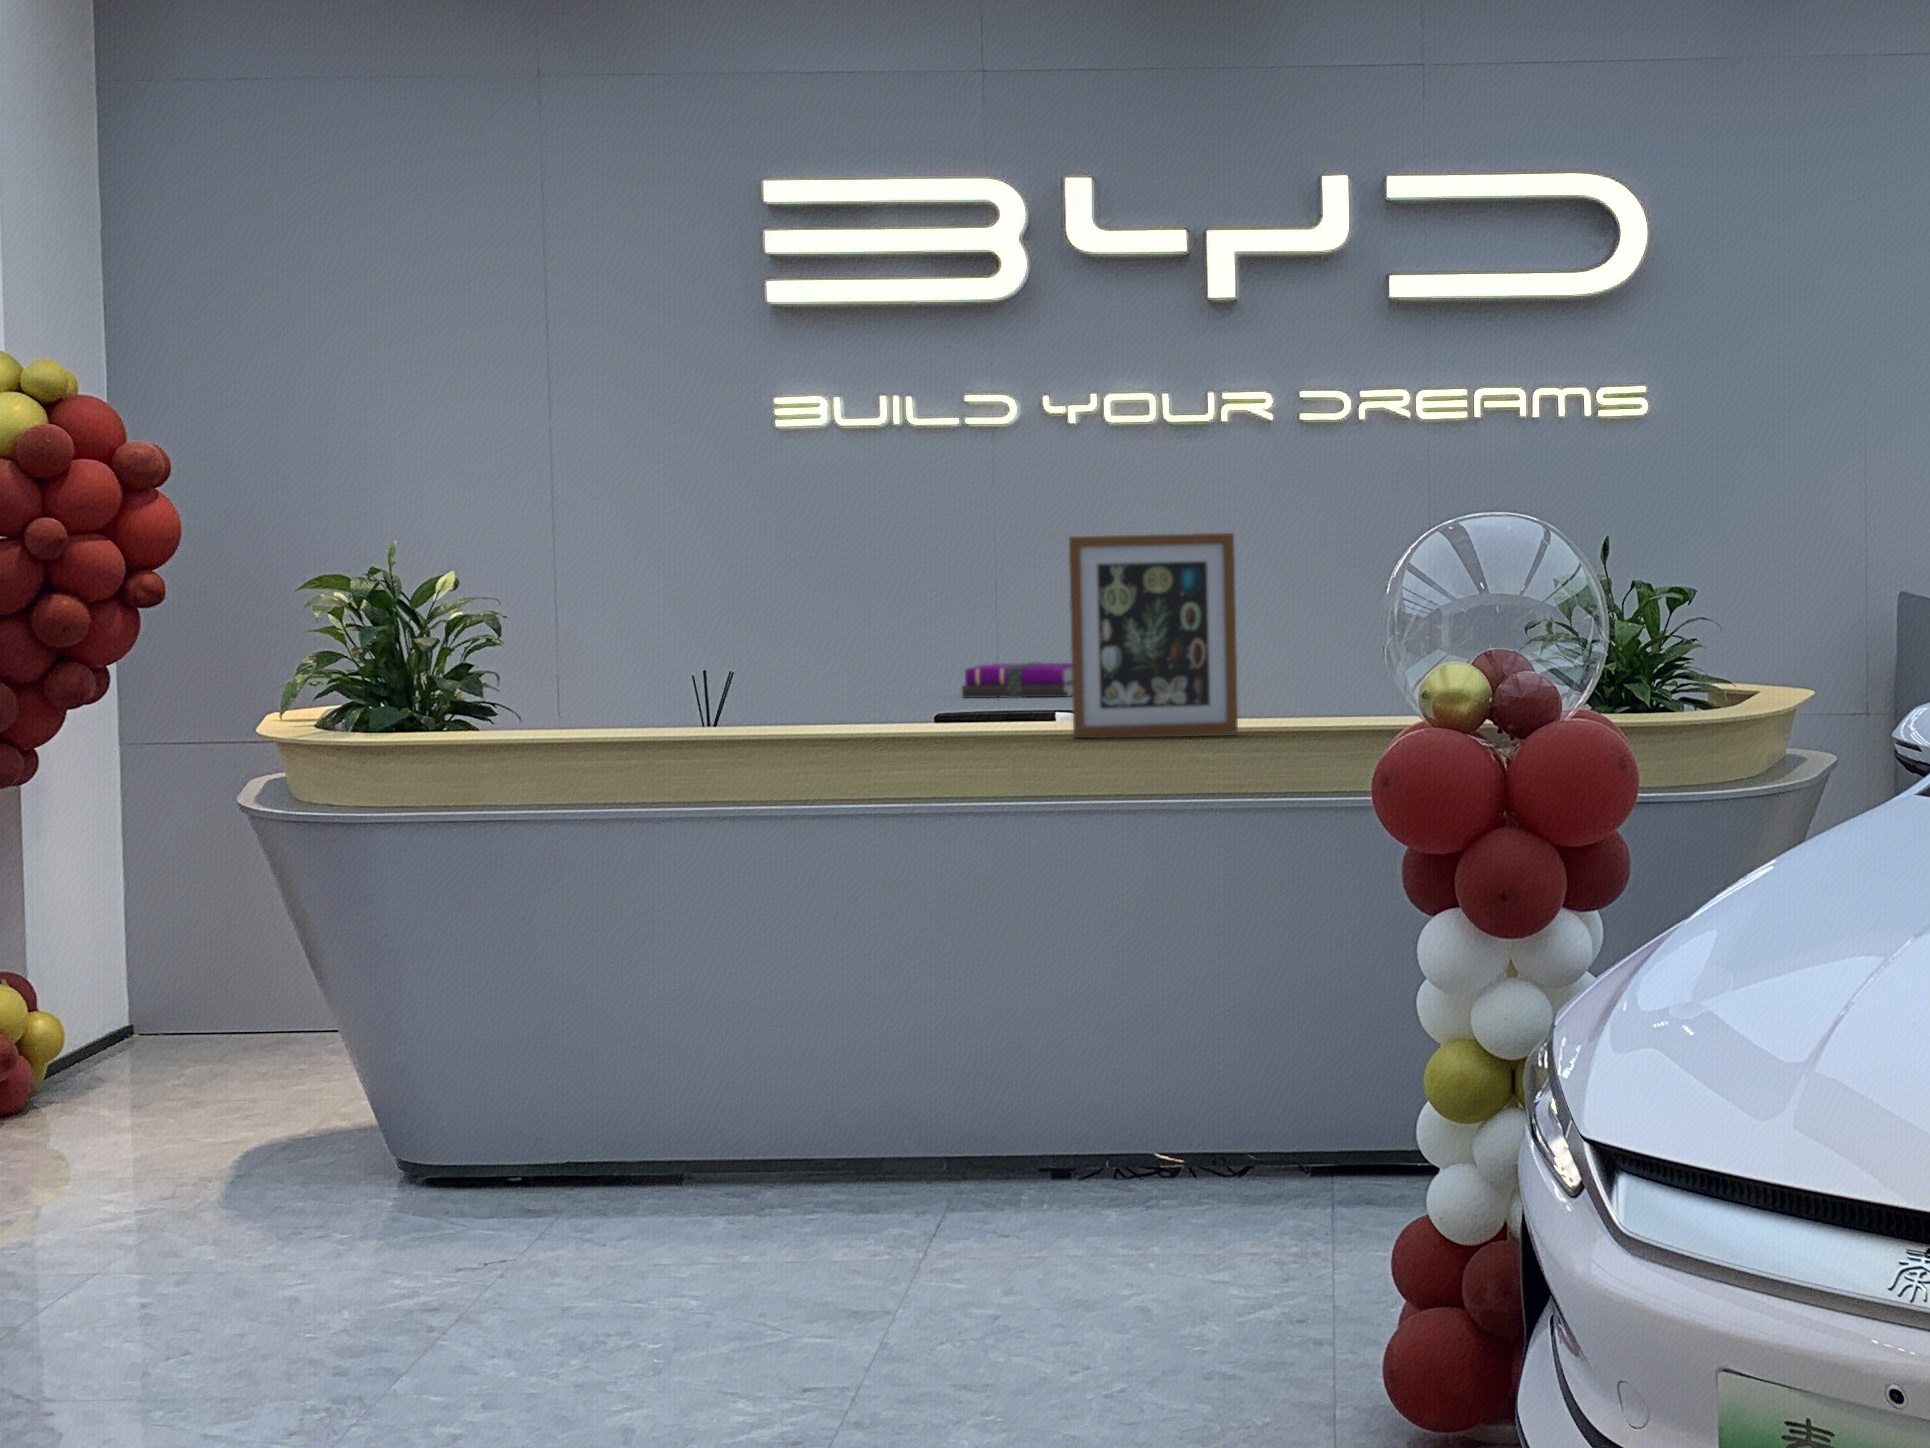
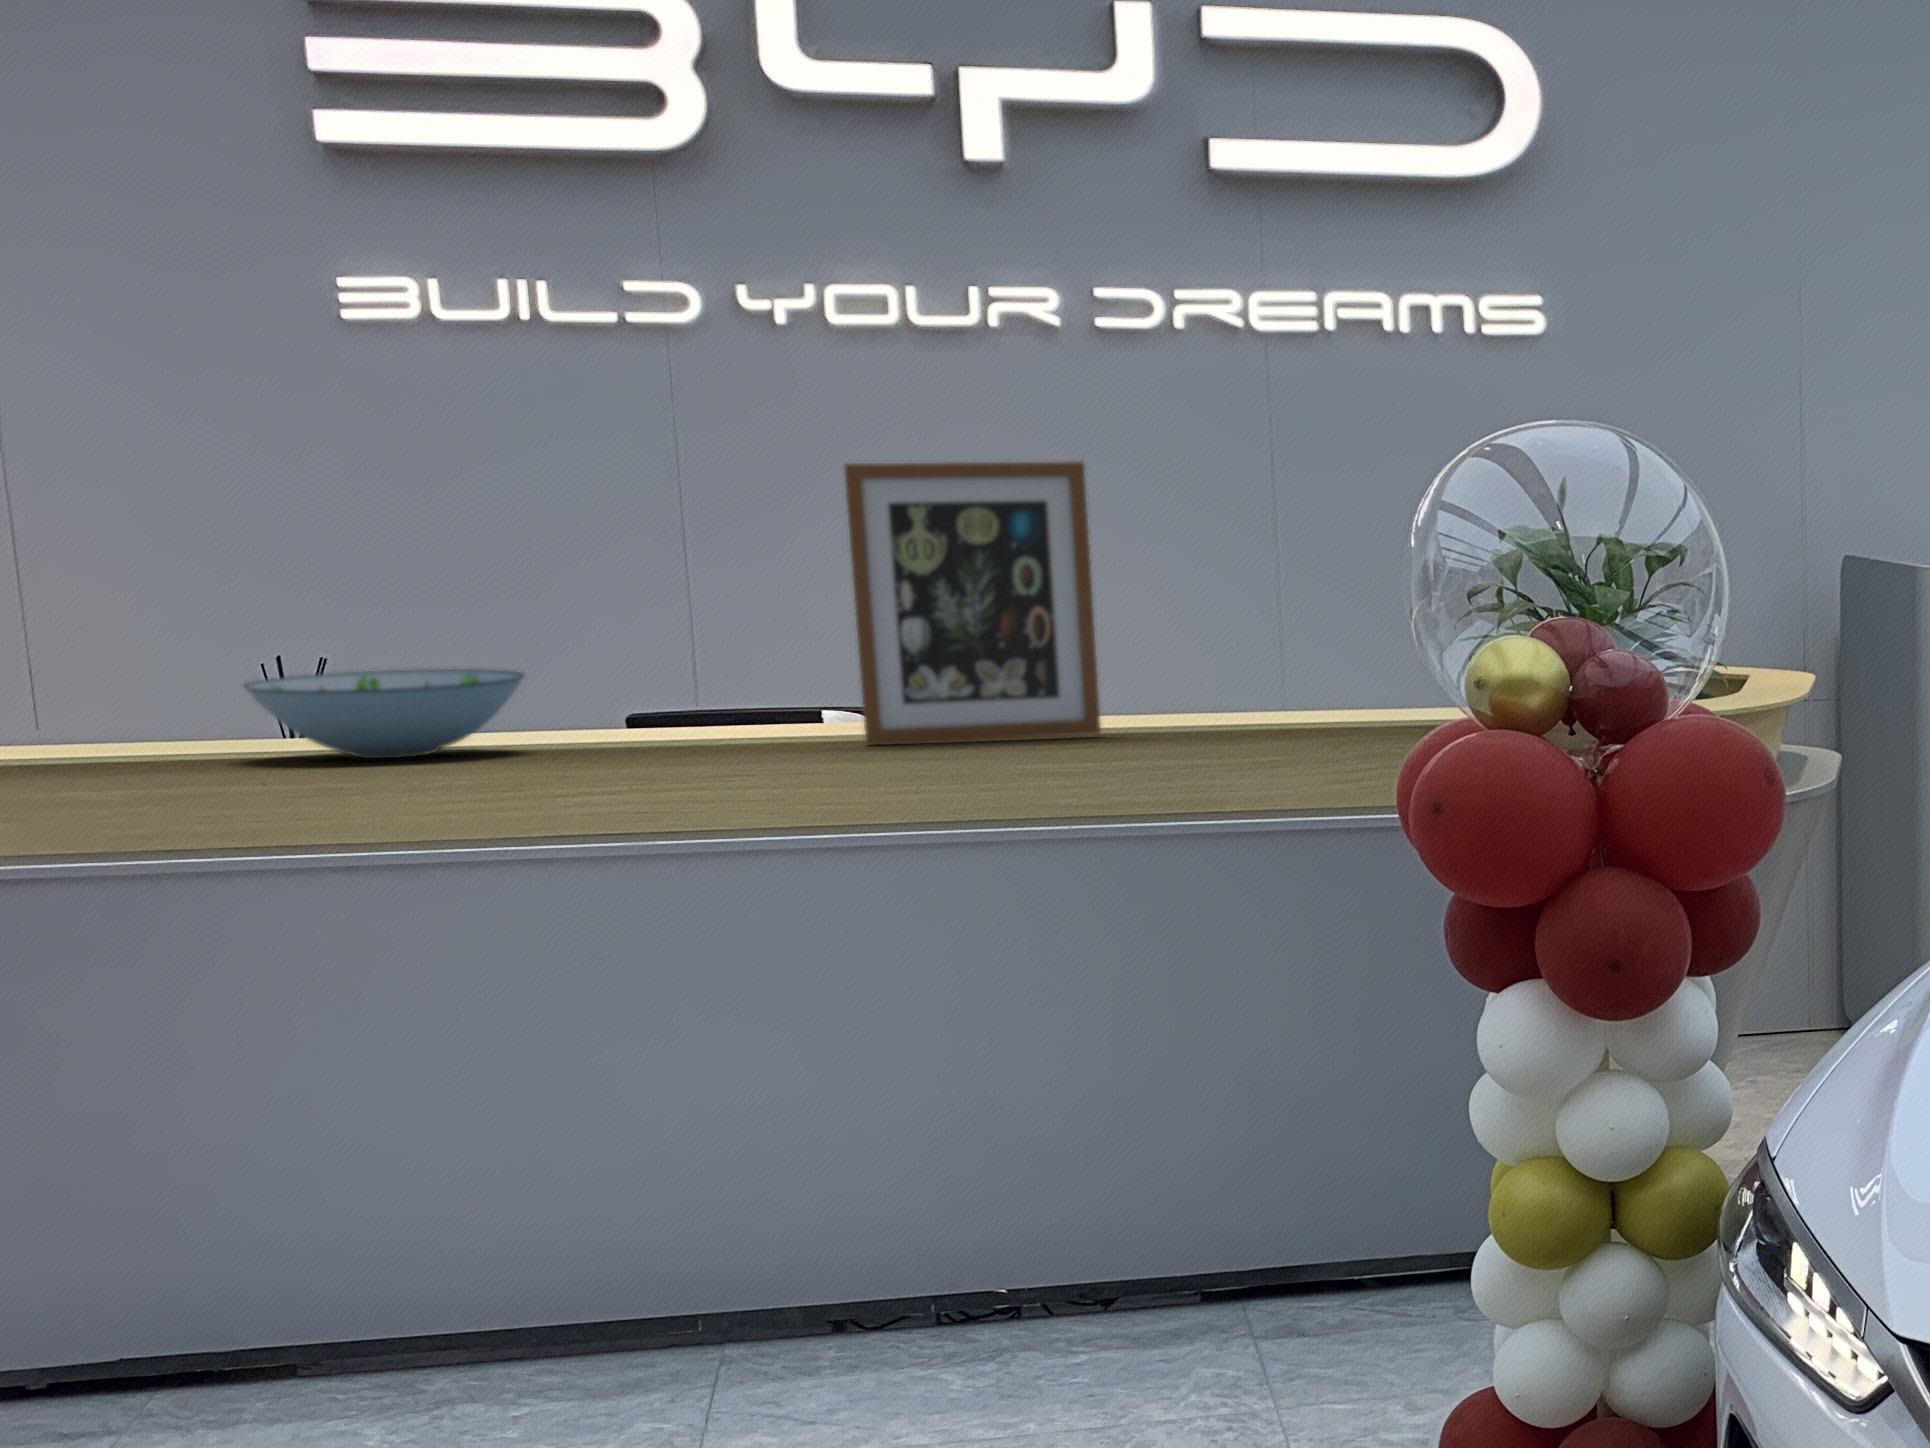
notebook: present [962,662,1072,698] -> none [648,641,825,689]
decorative bowl: none [681,681,855,741] -> present [244,669,524,758]

